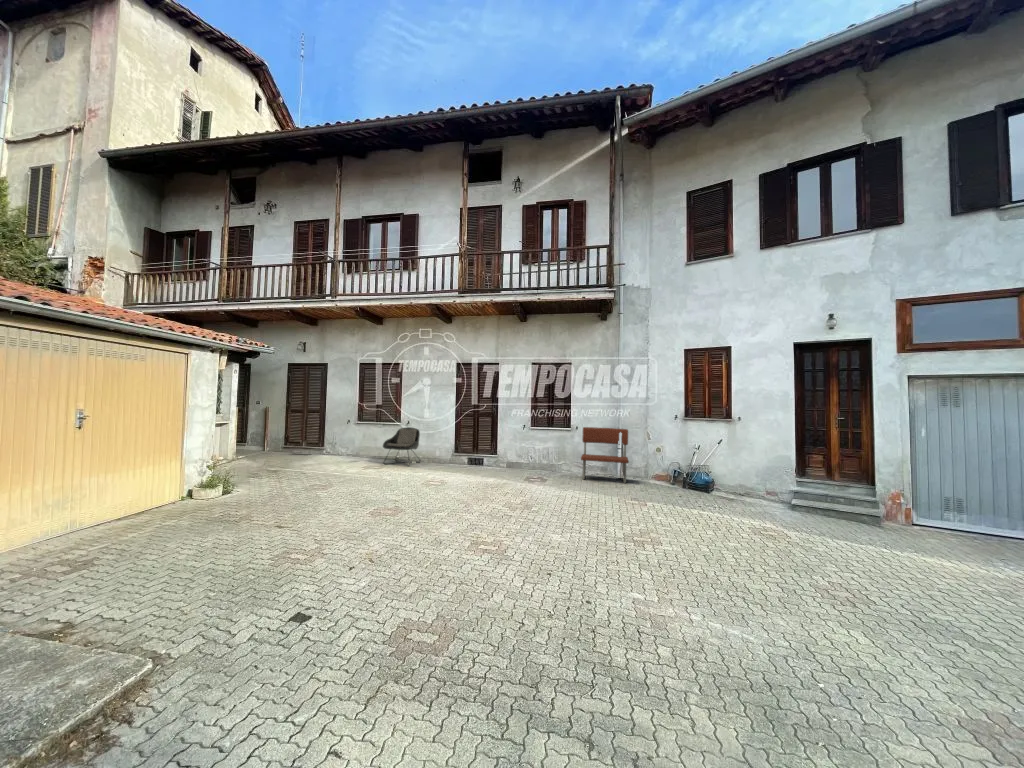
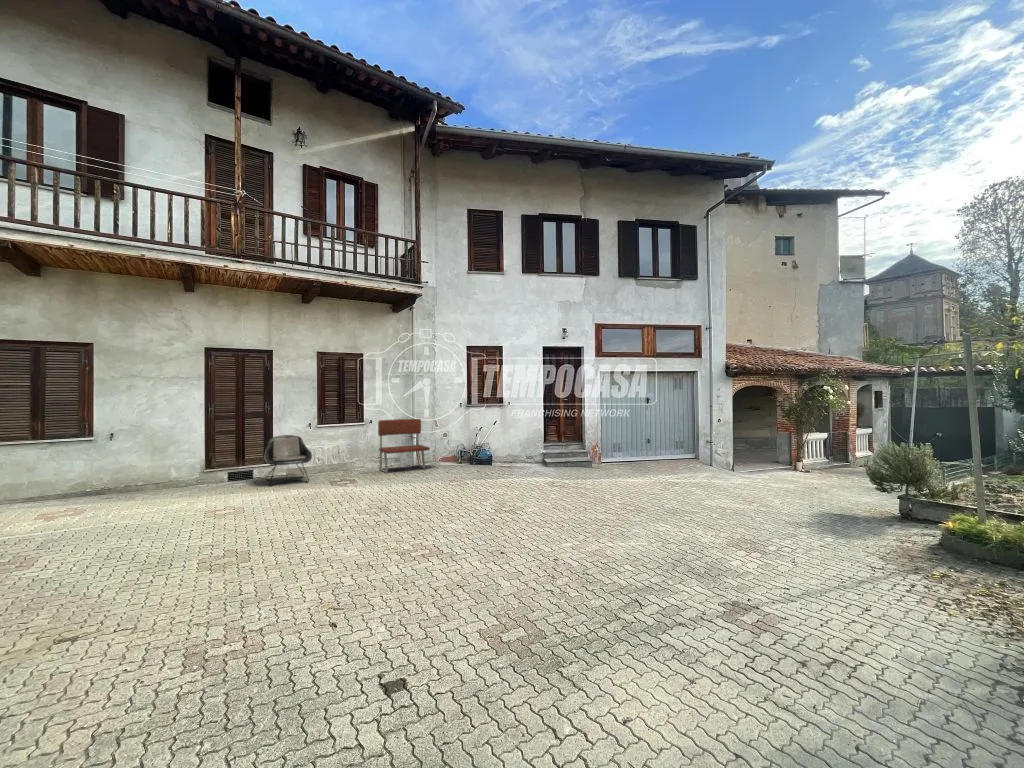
lounge chair: present [383,427,420,466] -> present [264,435,312,486]

